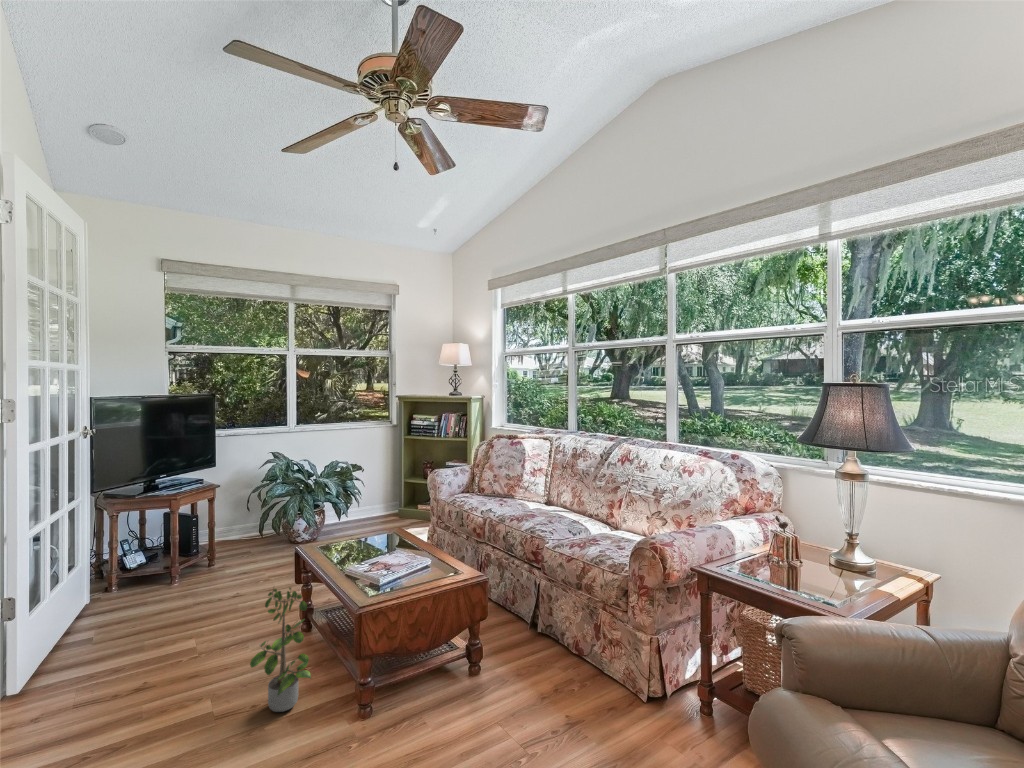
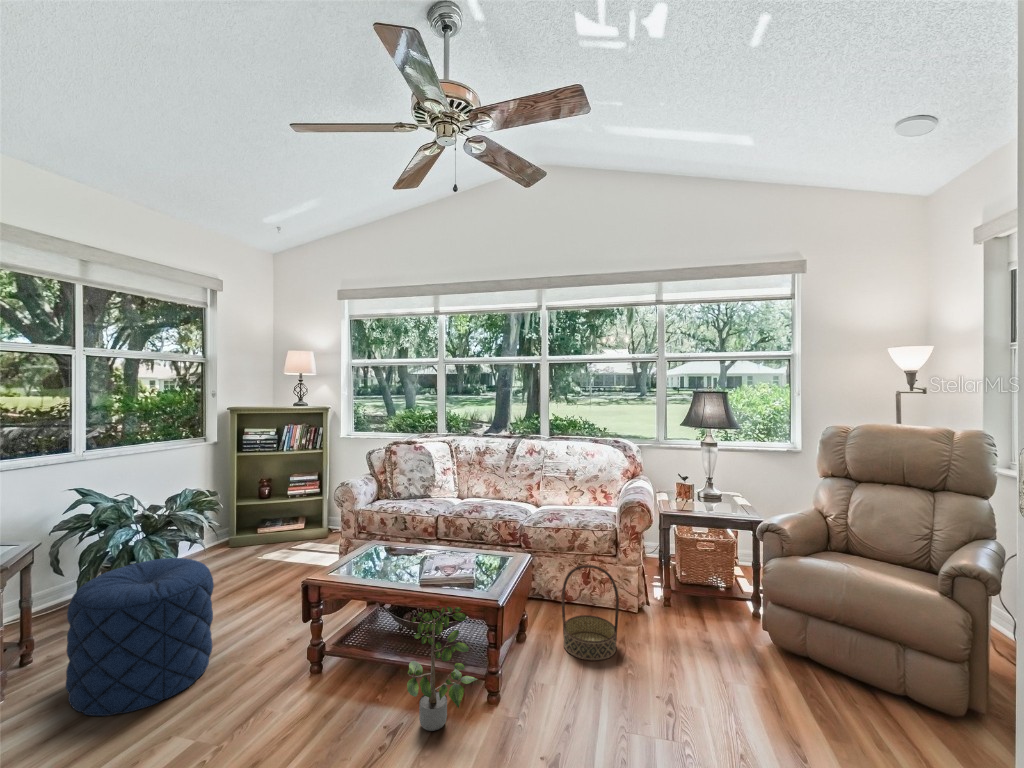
pouf: none [166,504,268,609] -> present [66,558,214,716]
basket: none [487,602,556,737] -> present [562,565,619,661]

